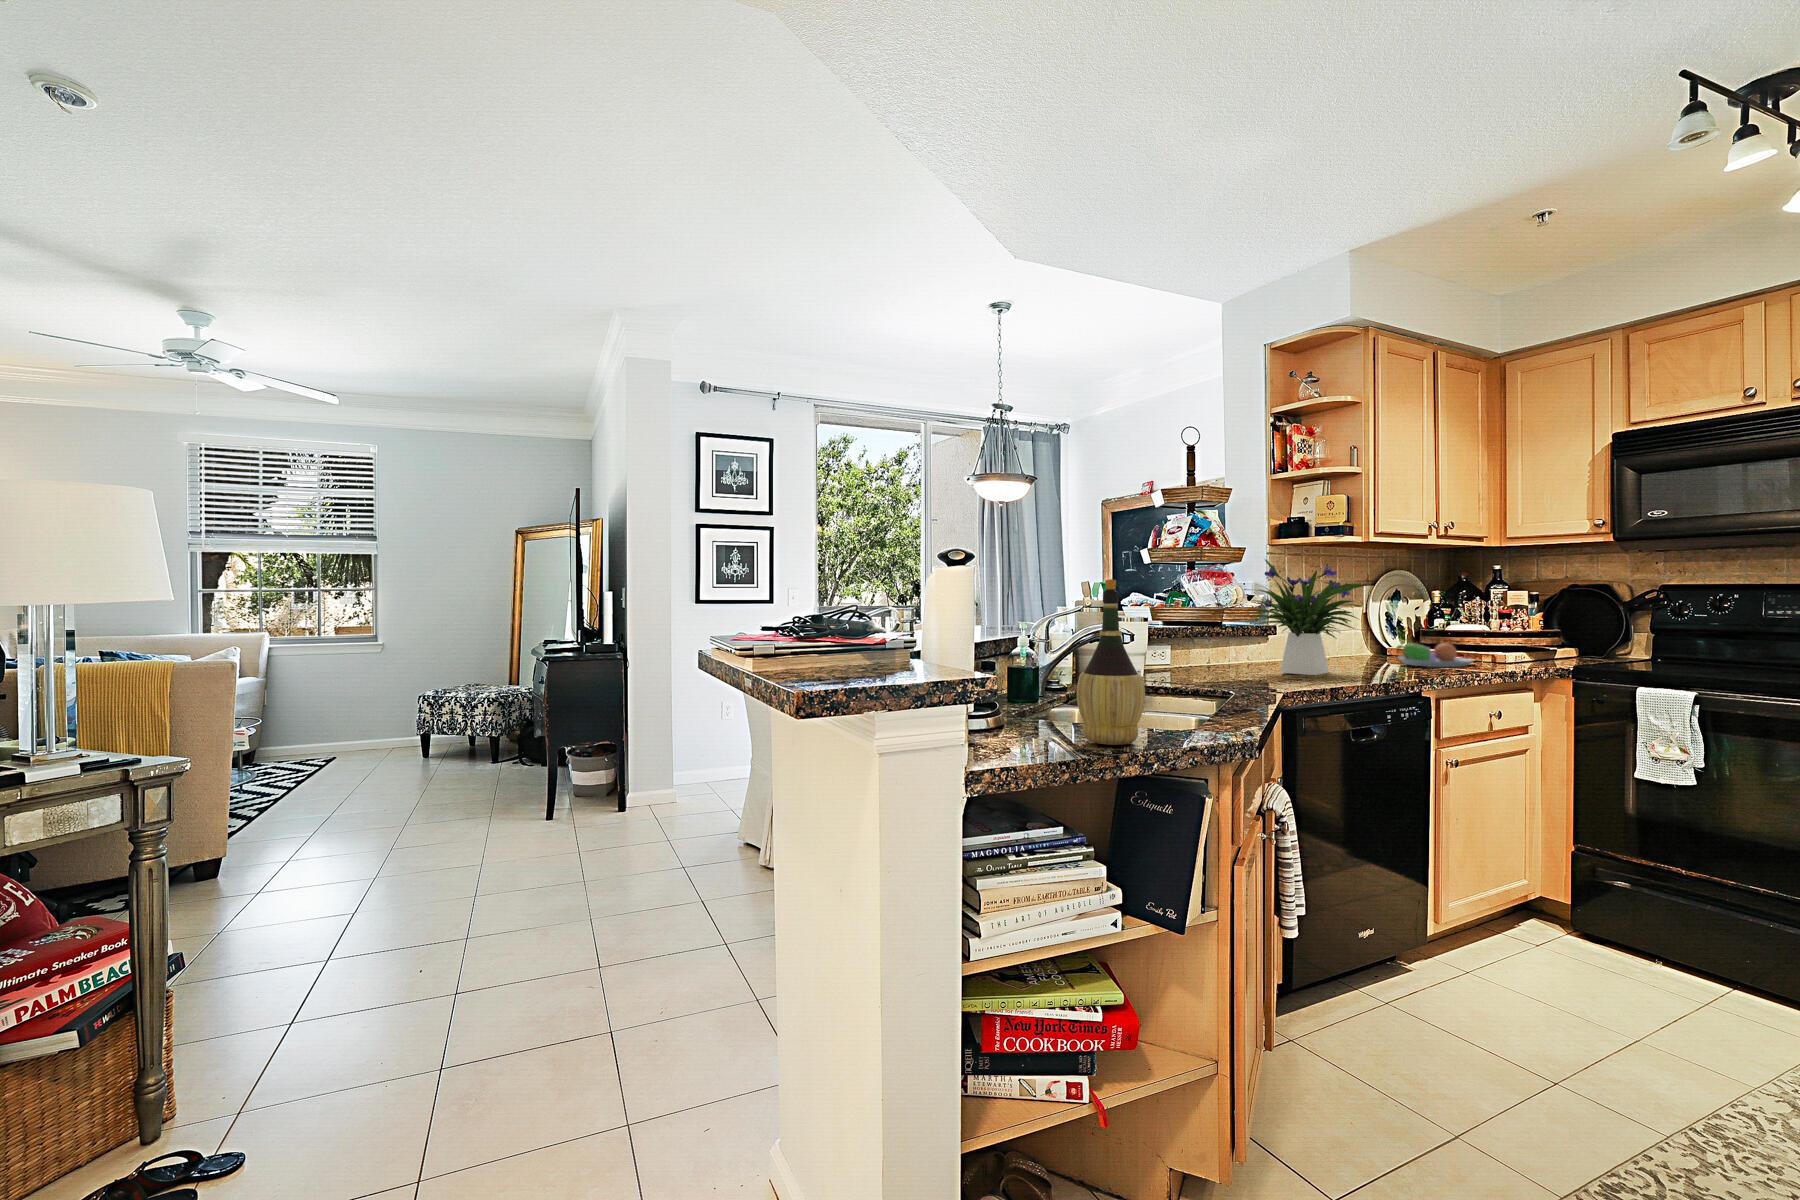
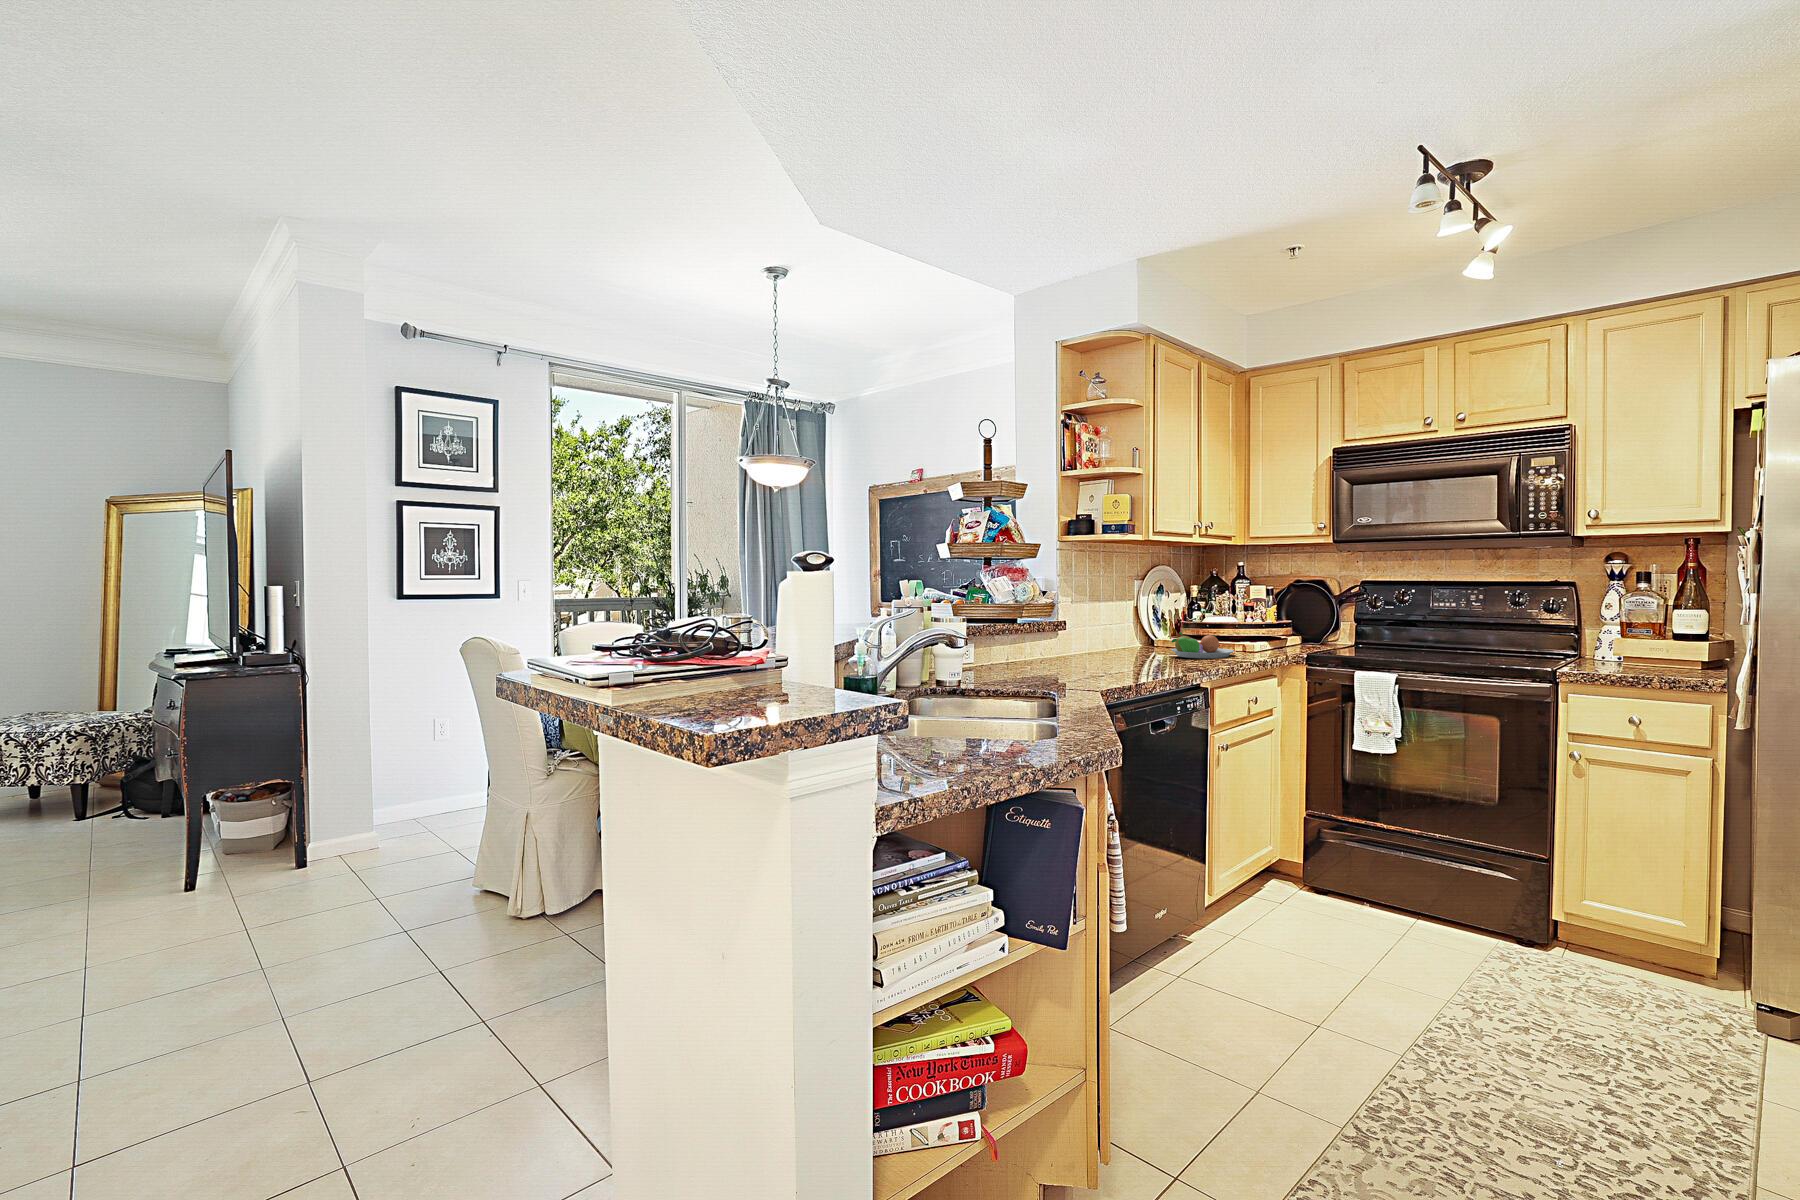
flower arrangement: present [1245,559,1366,675] -> none [1043,557,1153,671]
wine bottle: present [1077,579,1145,745] -> none [947,590,1016,762]

